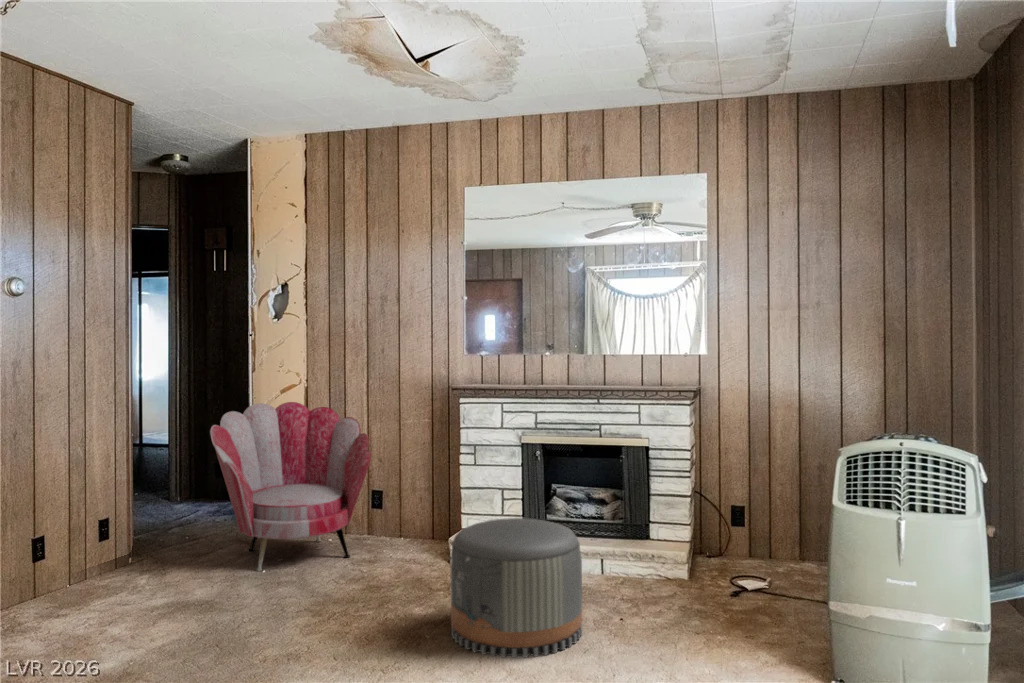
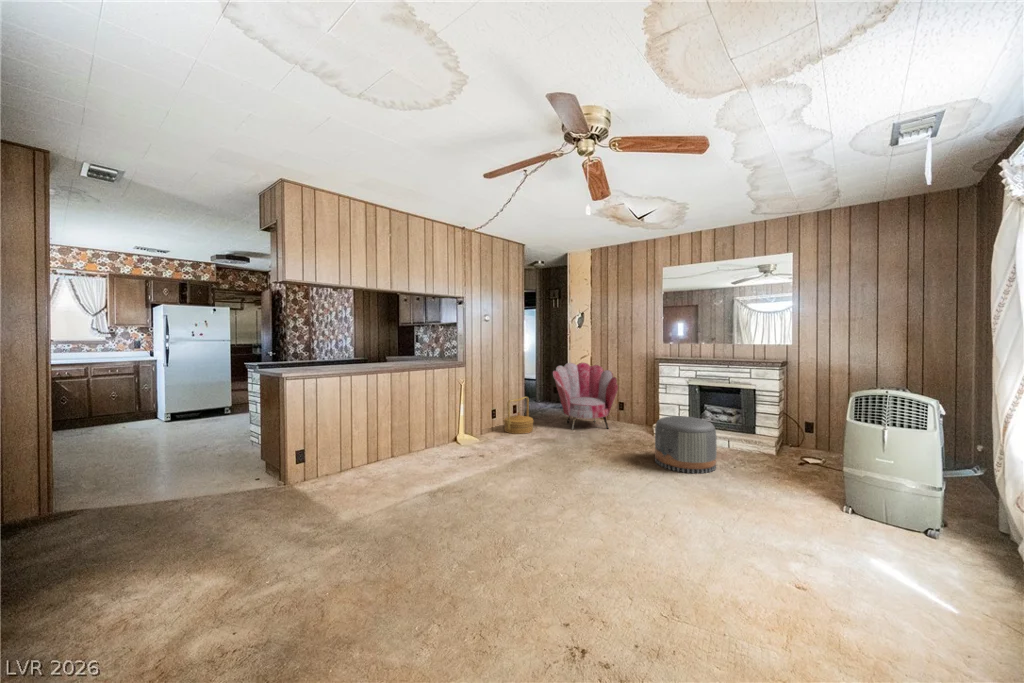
woven basket: none [60,497,151,603] -> present [504,397,533,434]

